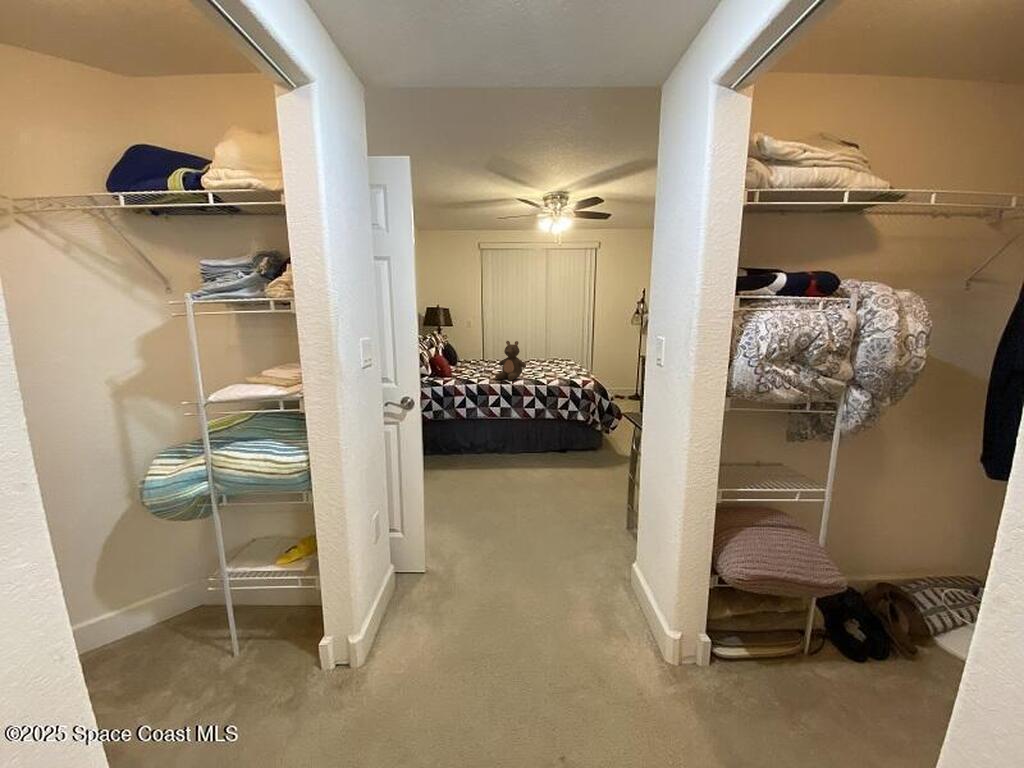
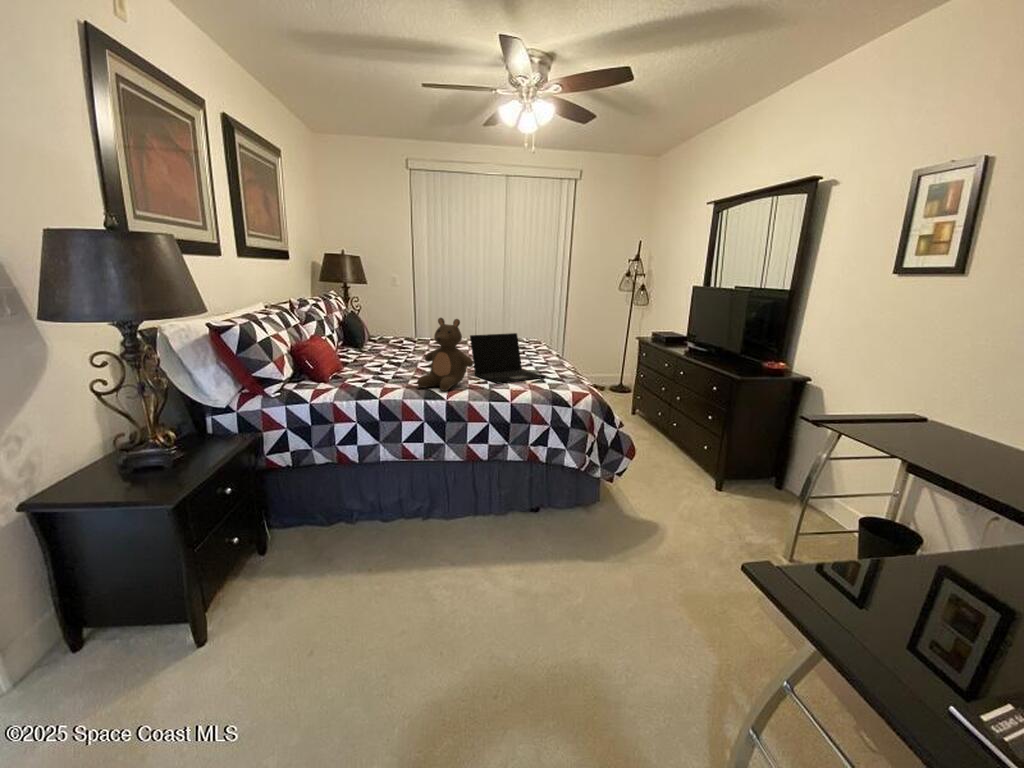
laptop: none [524,349,570,378] -> present [470,333,546,384]

